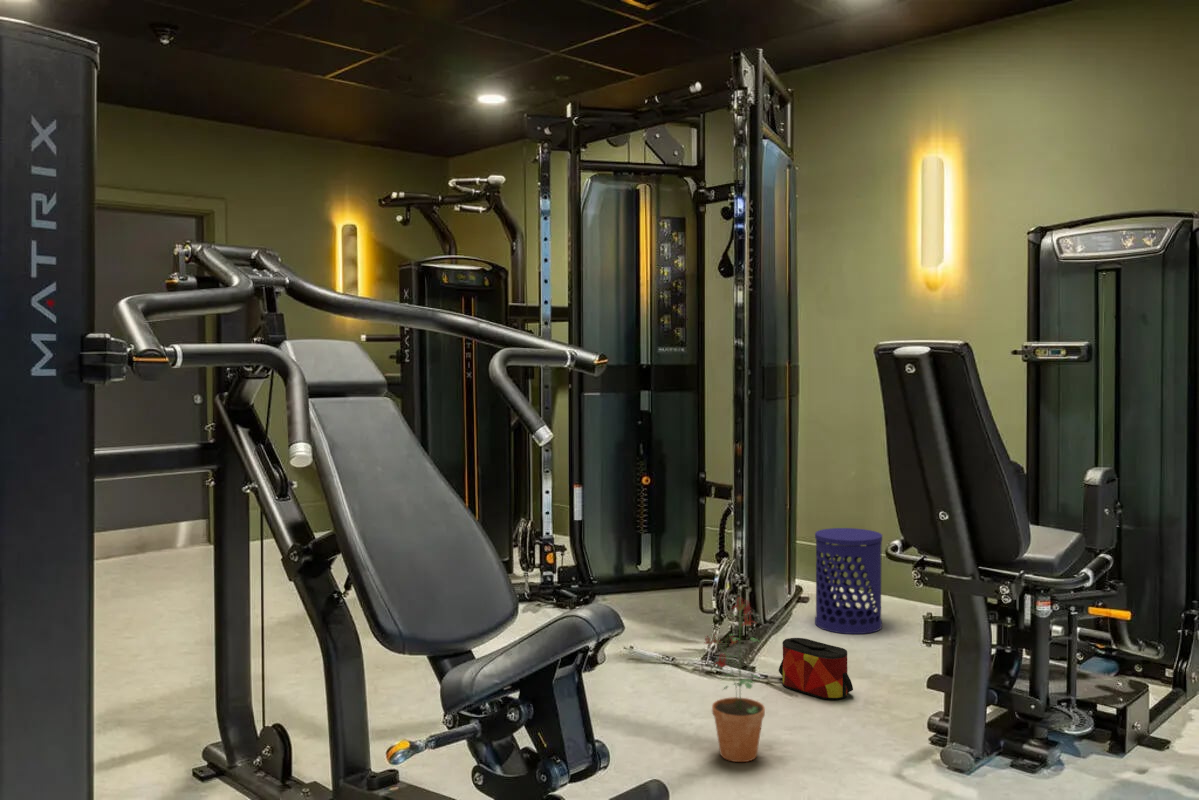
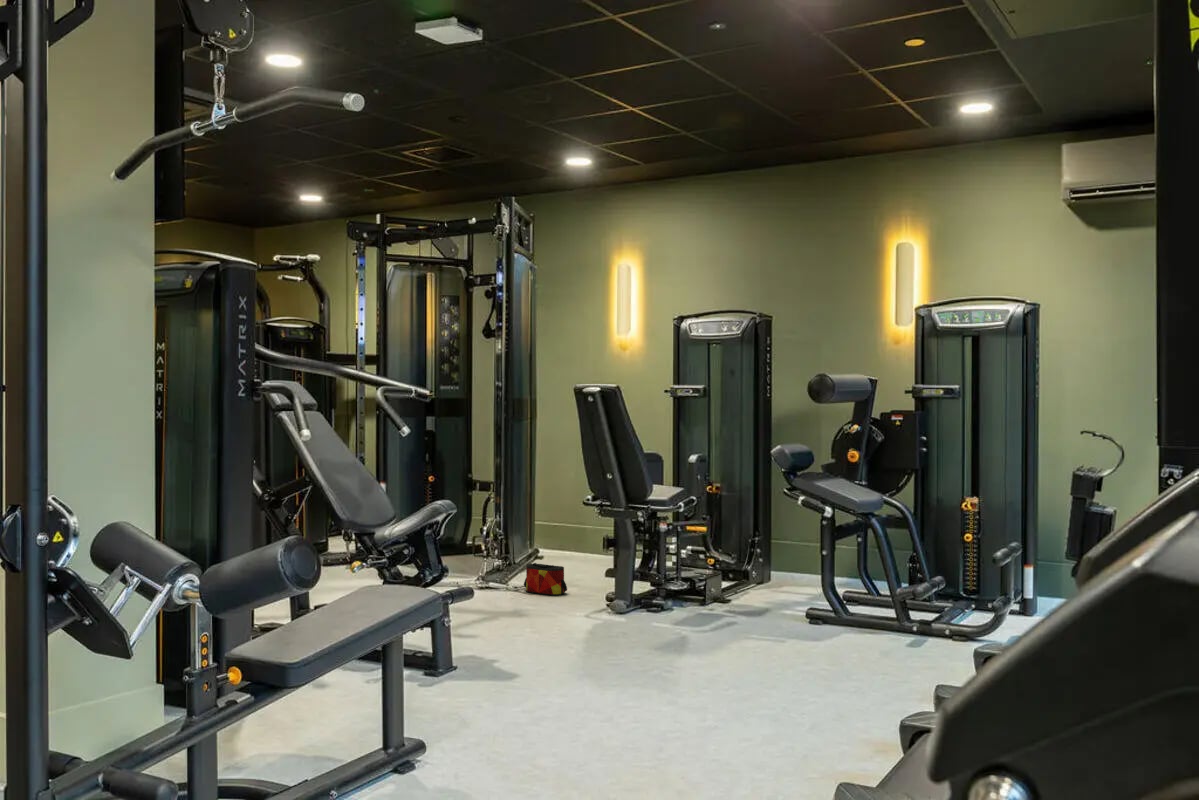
waste bin: present [815,528,882,634] -> none [547,506,589,571]
potted plant: present [705,598,765,762] -> none [482,528,517,617]

